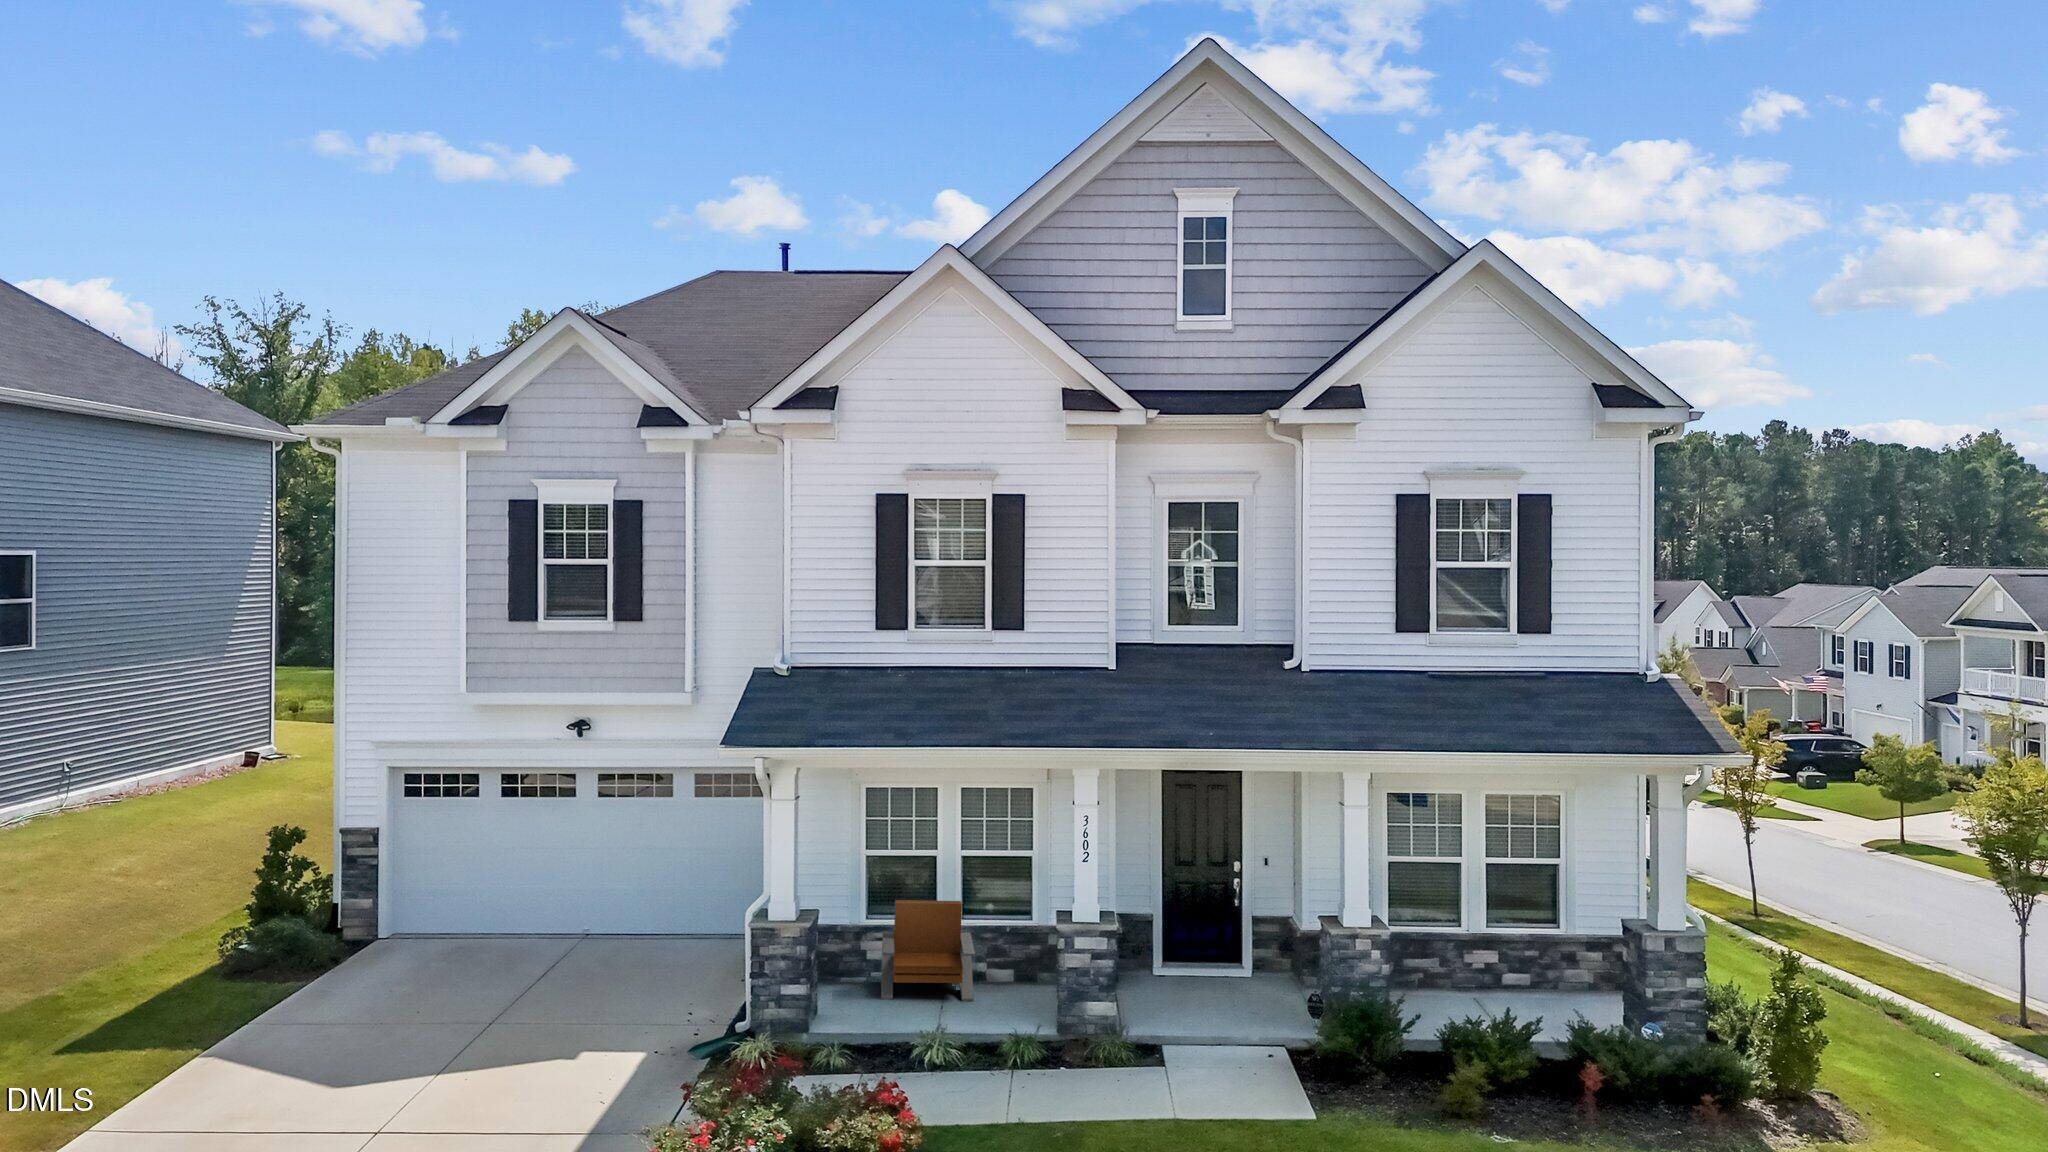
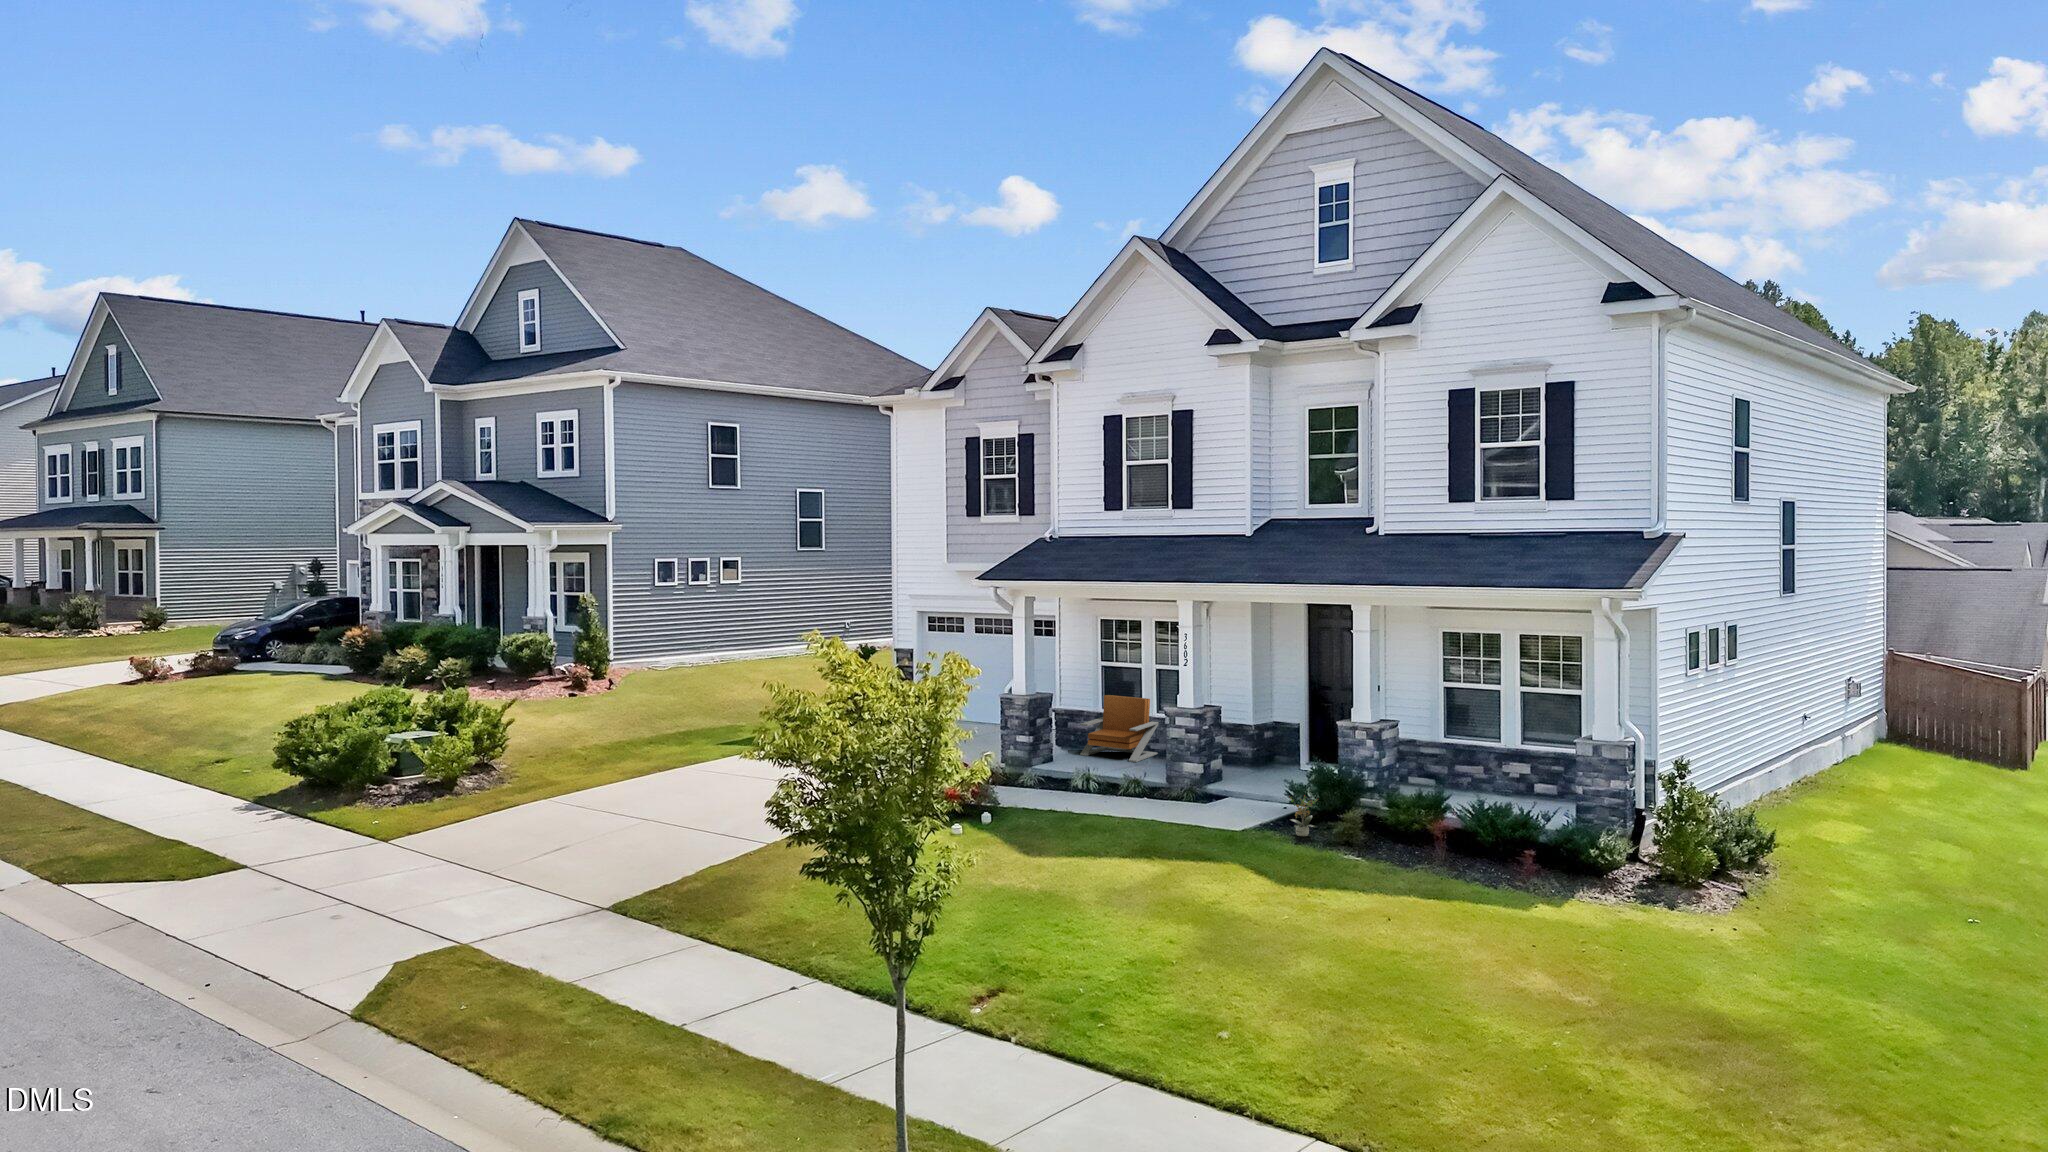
potted plant: none [1373,1052,1418,1111] -> present [1290,796,1317,836]

